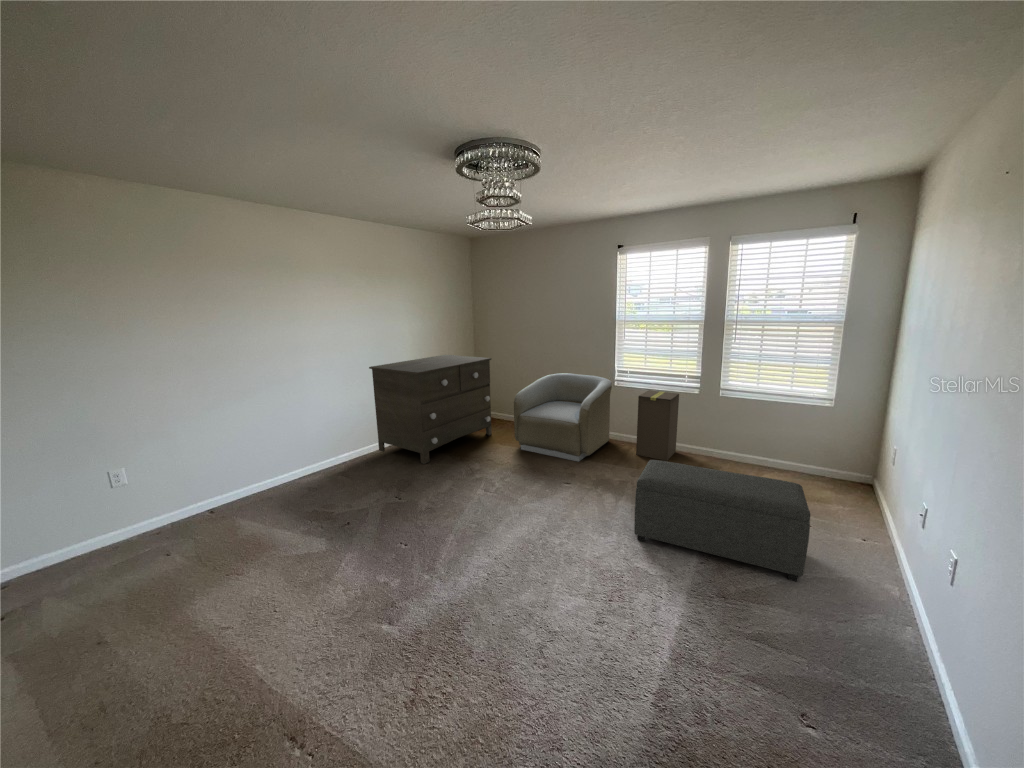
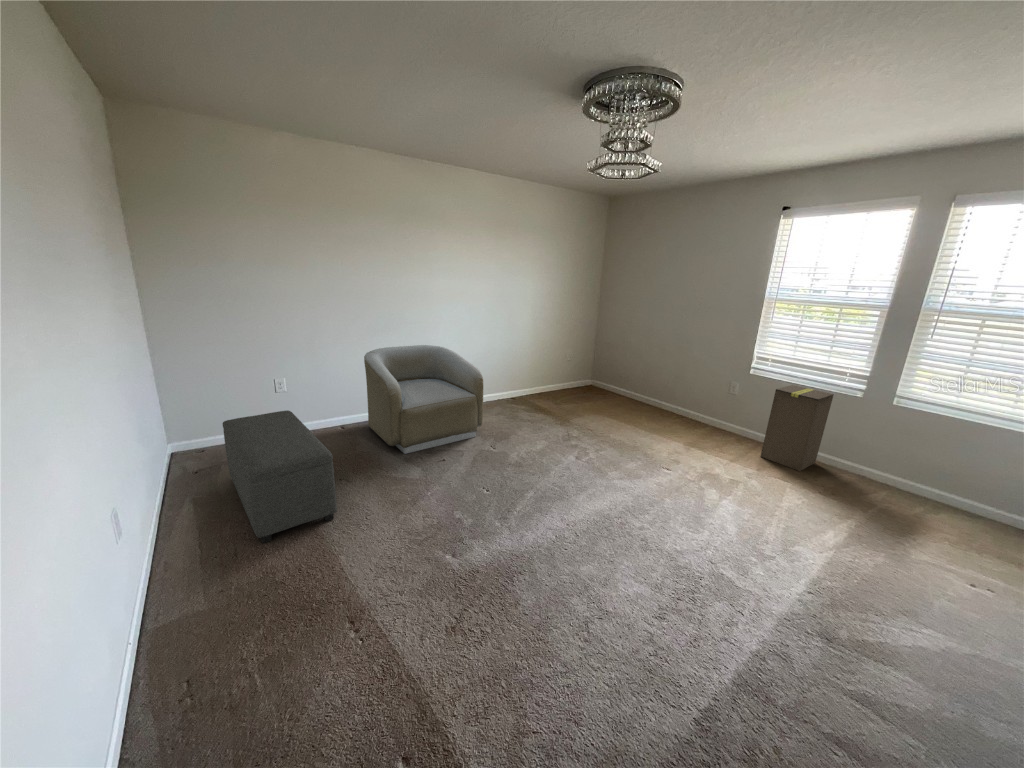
dresser: present [369,355,492,464] -> none [486,319,609,422]
armchair: present [514,373,612,461] -> present [364,345,483,454]
ottoman: present [634,460,810,581] -> present [223,410,337,543]

